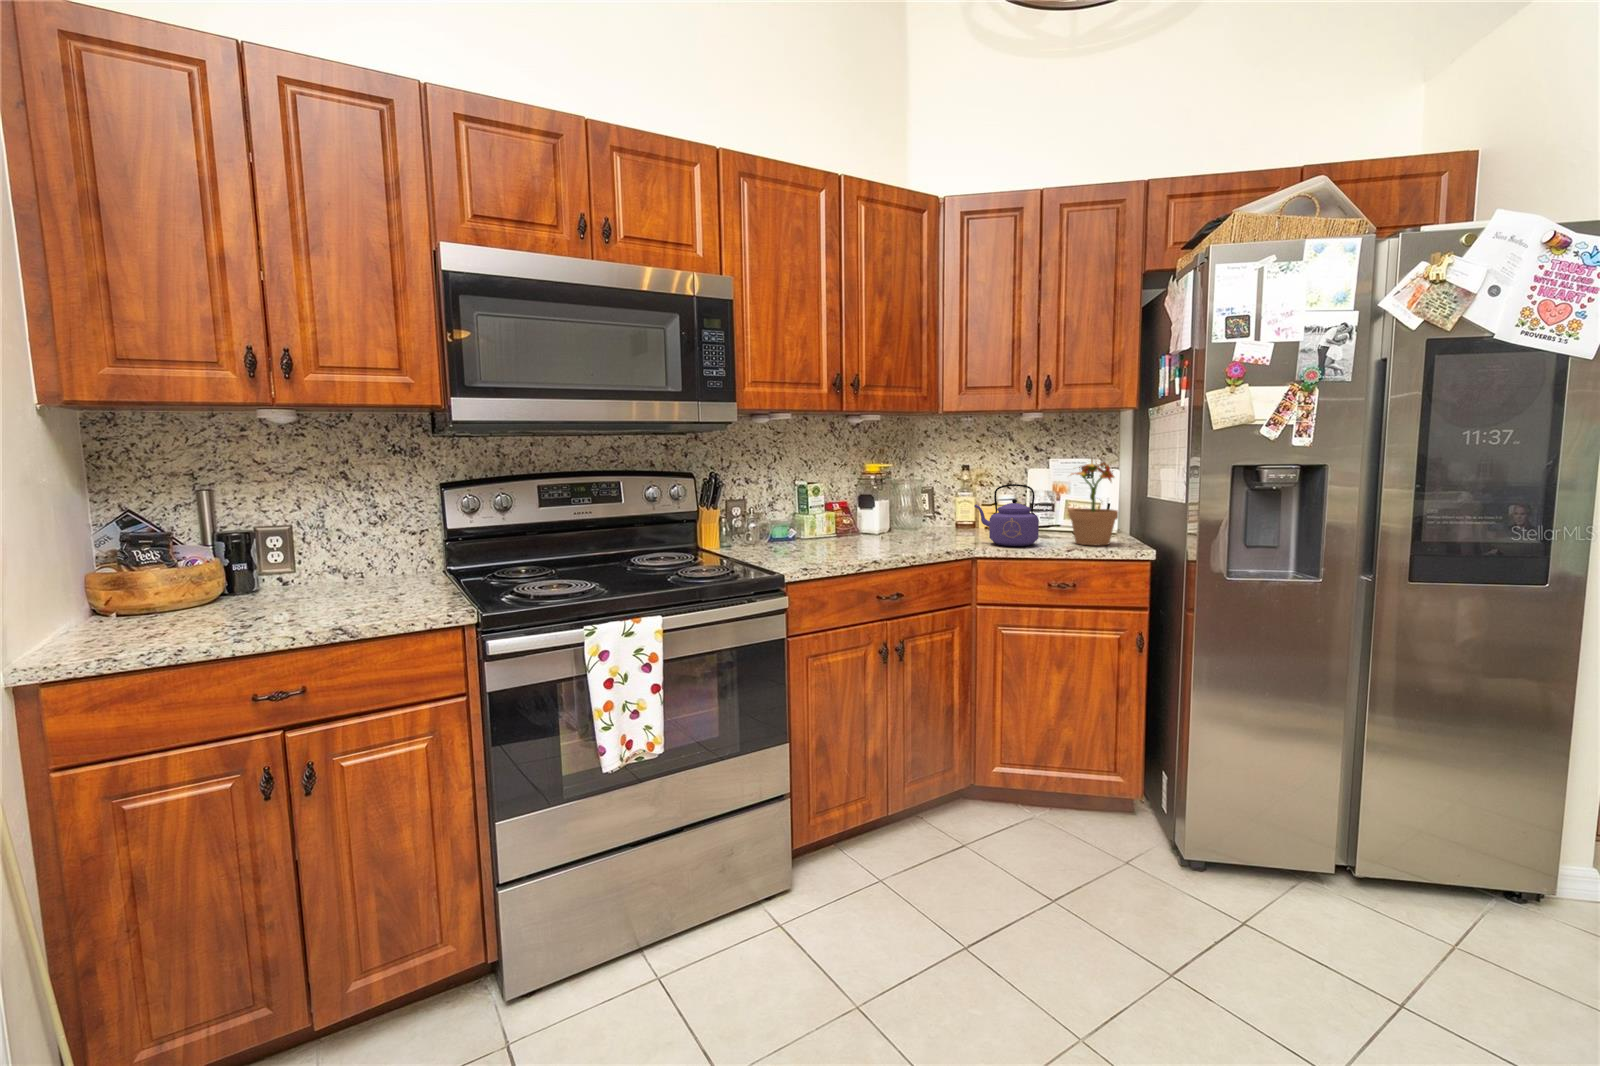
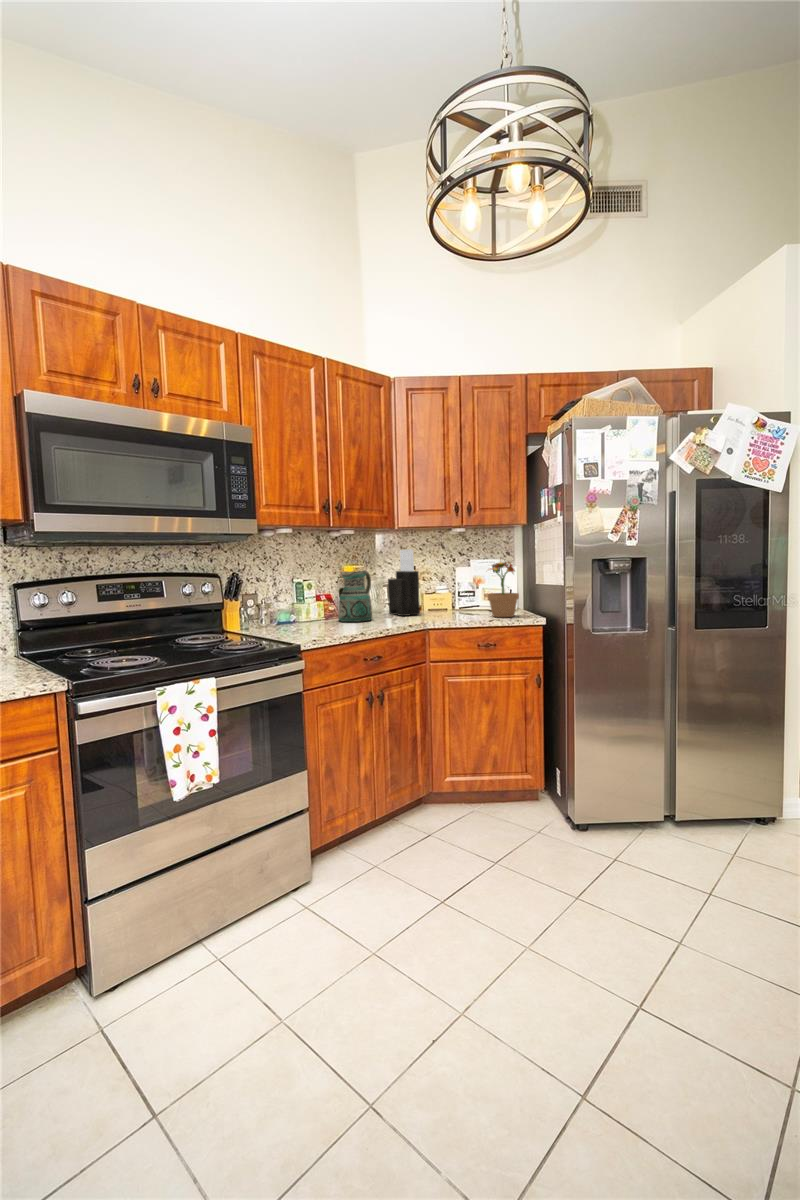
knife block: none [925,443,968,536] -> present [388,549,420,616]
ceramic pitcher: none [851,471,899,542] -> present [338,570,372,622]
kettle: present [975,484,1039,546] -> none [425,577,469,620]

